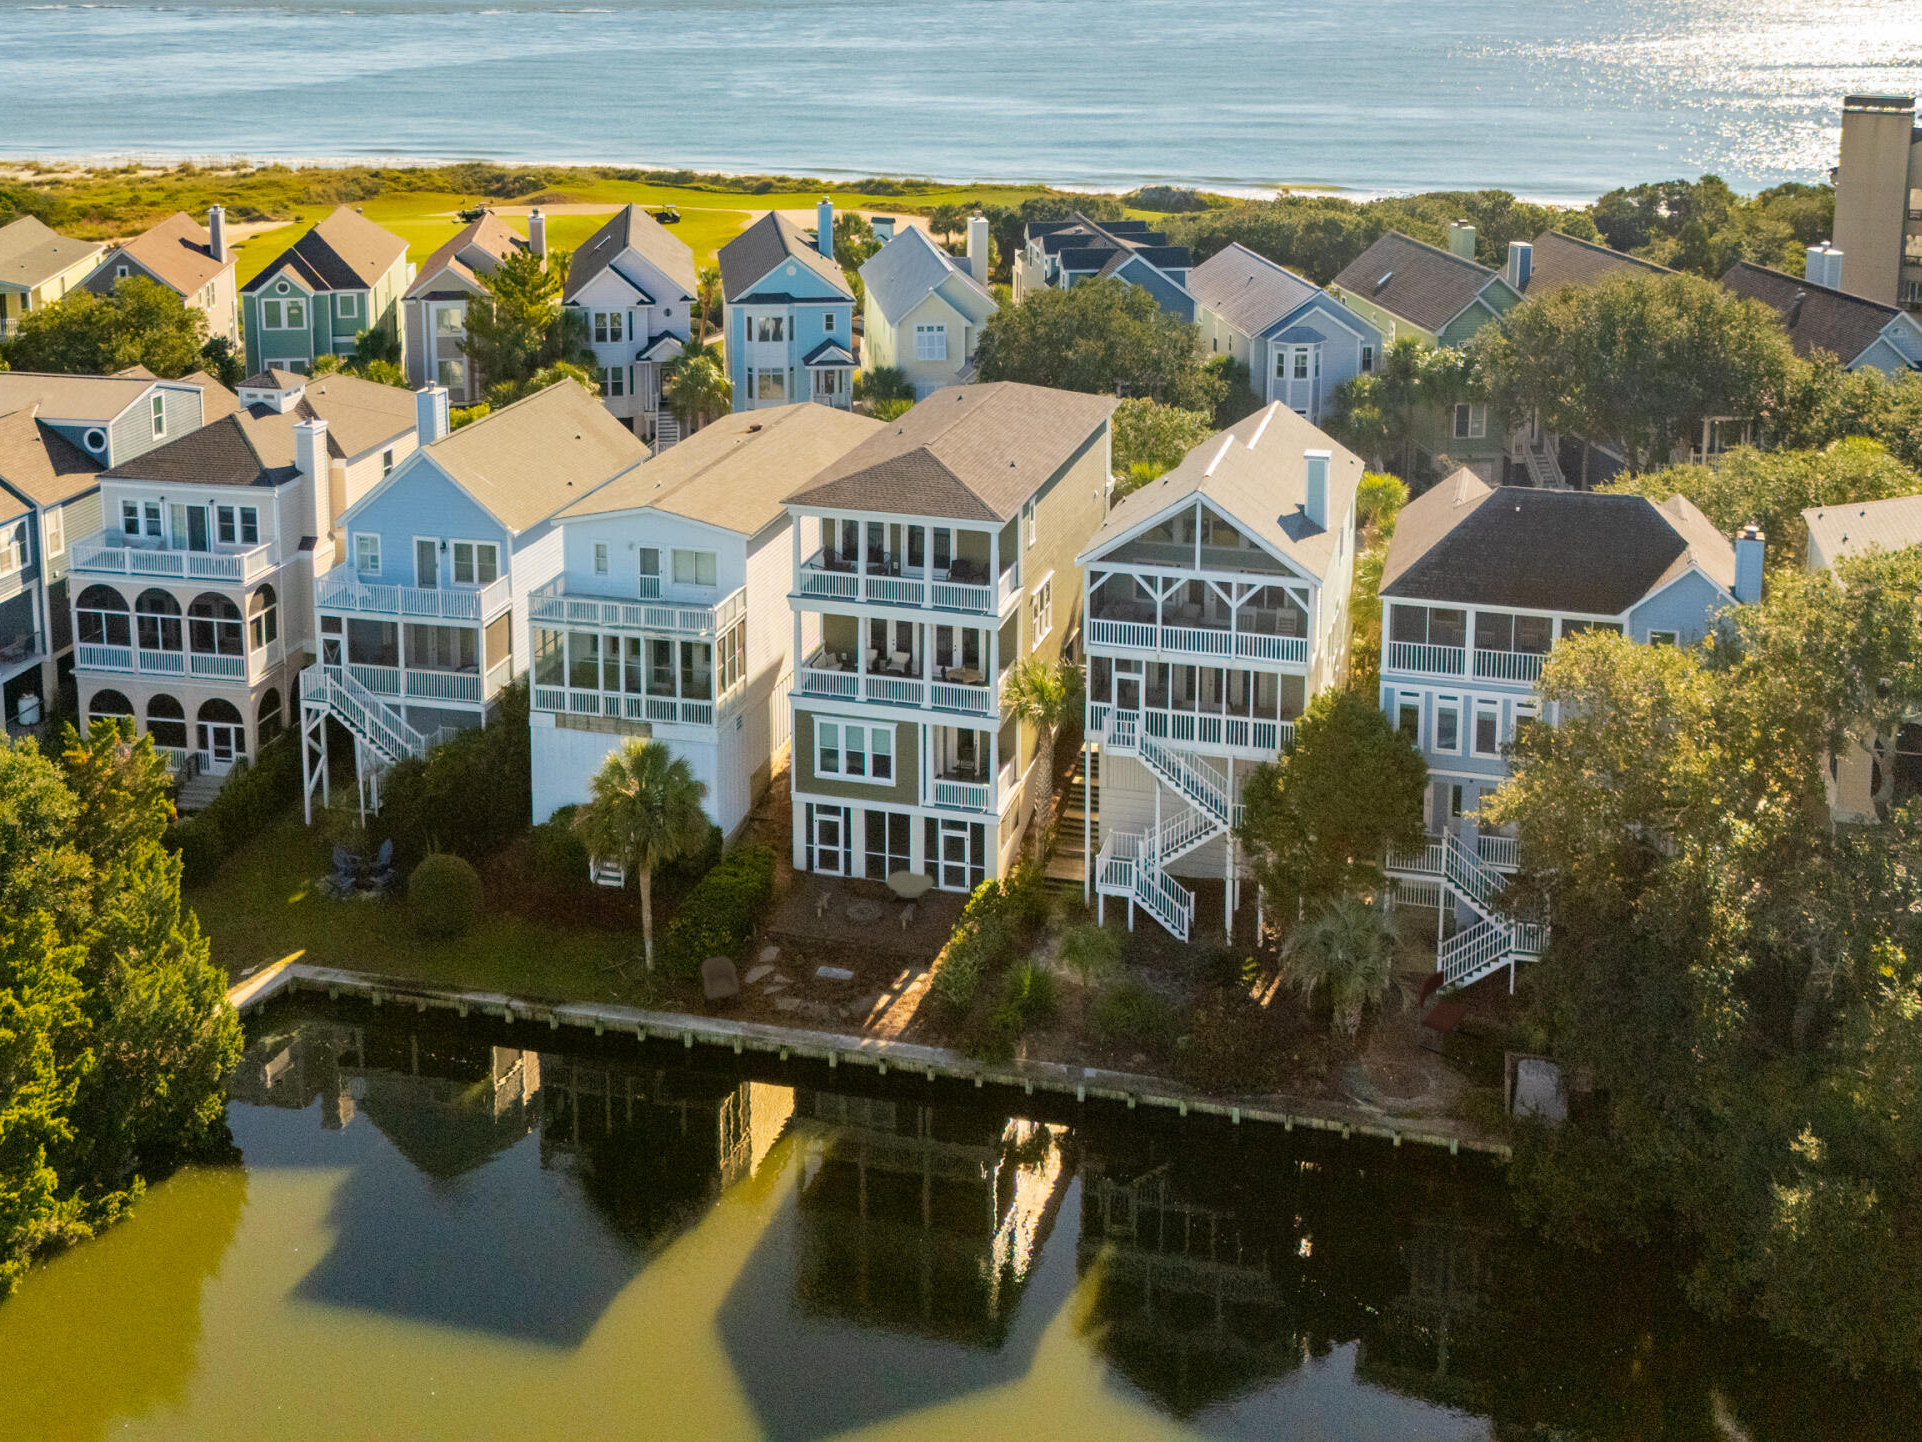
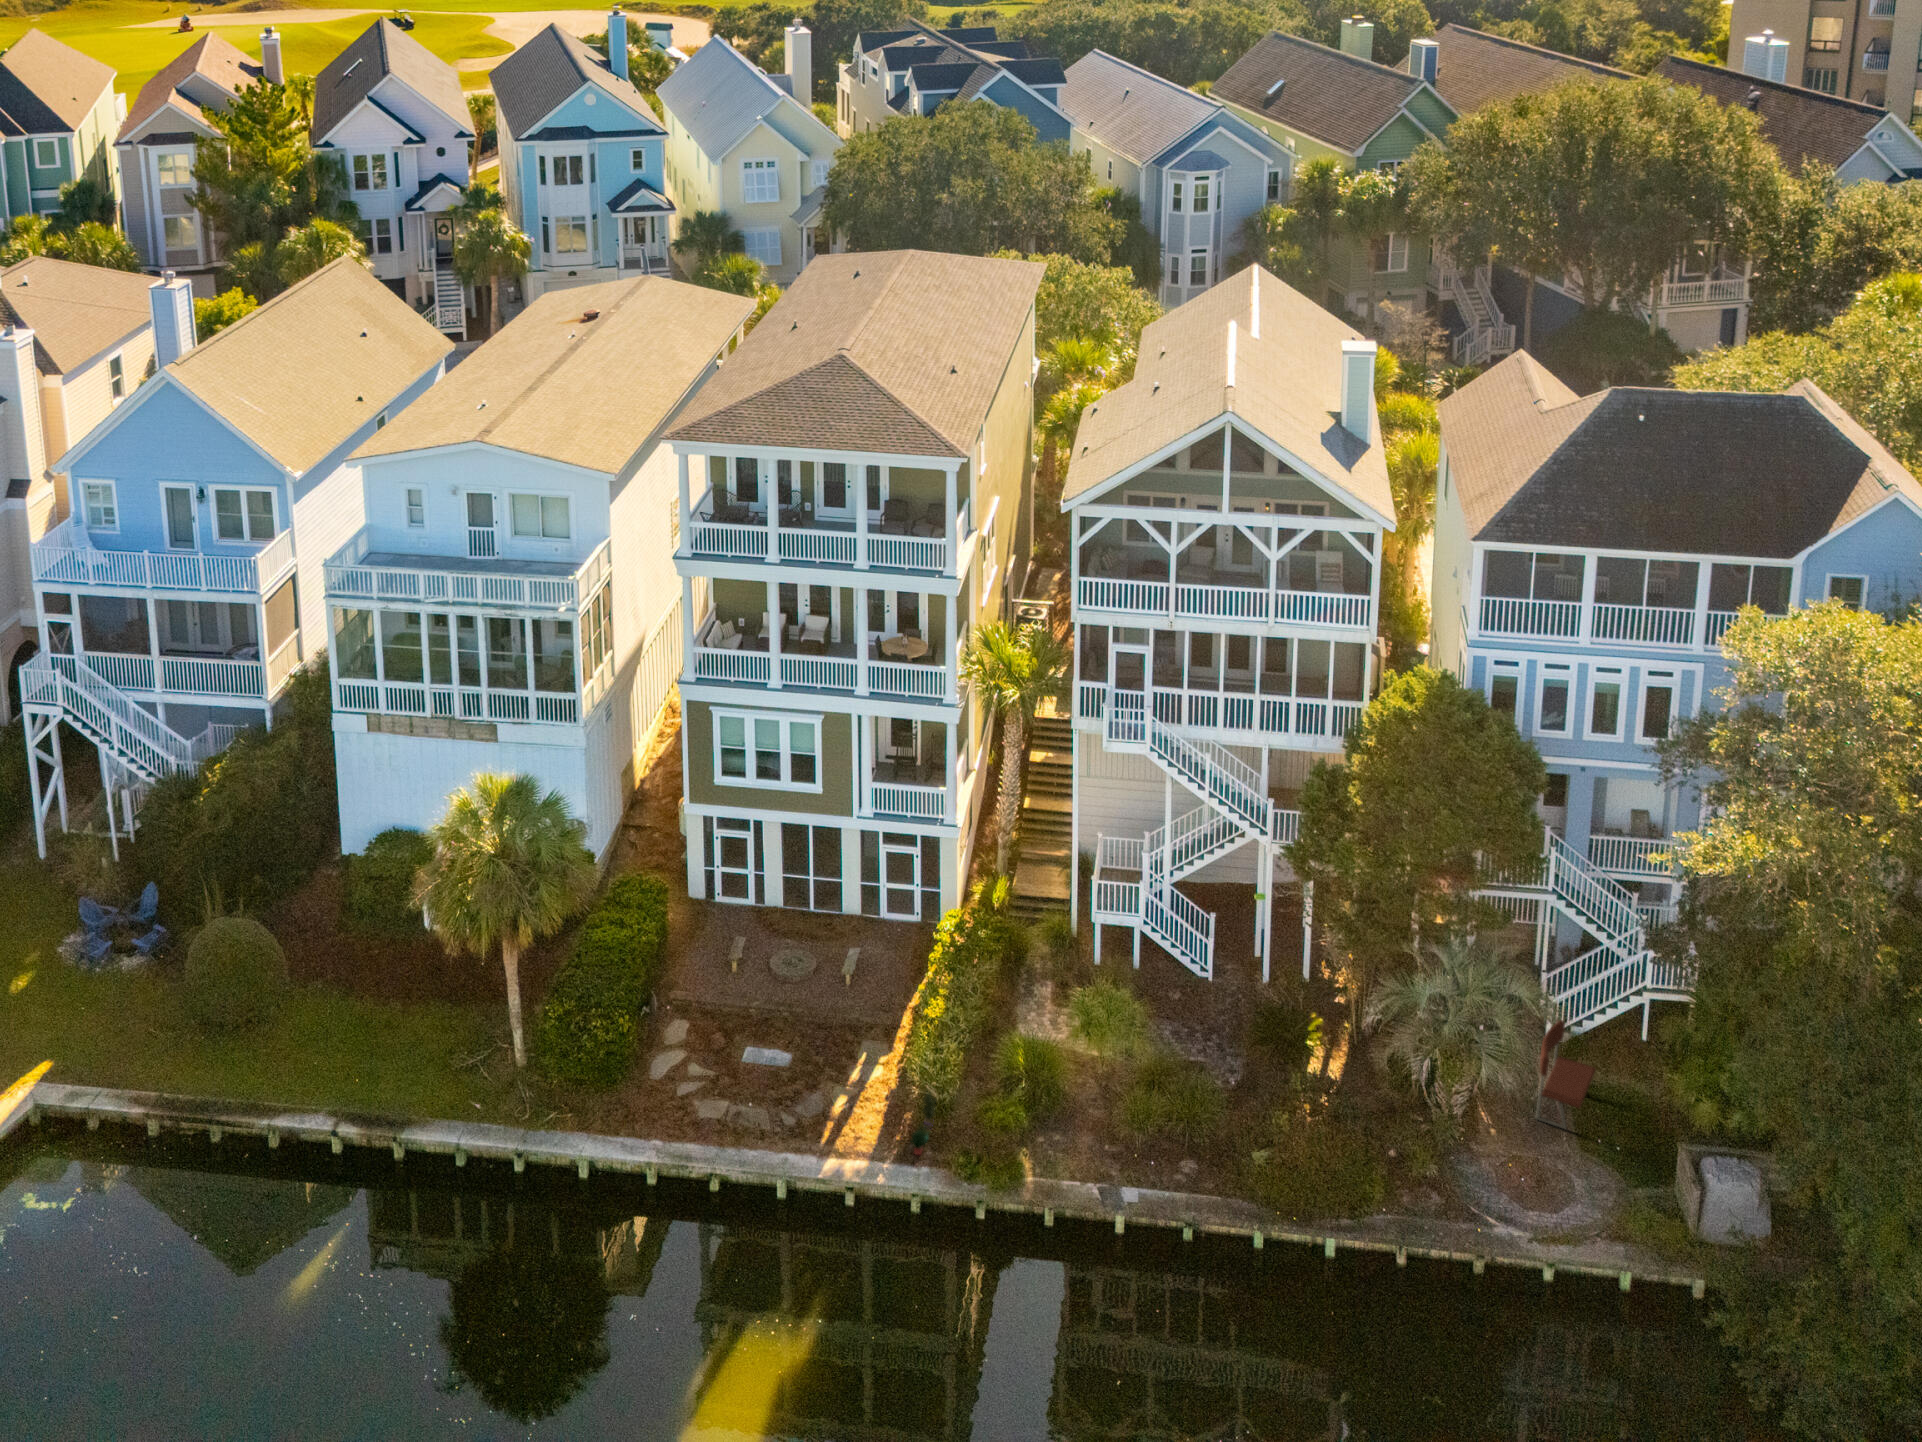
round table: present [886,871,933,907] -> none [815,896,877,947]
chair: present [701,956,739,1013] -> none [593,1048,644,1127]
potted plant: none [933,996,957,1044] -> present [910,1091,936,1155]

